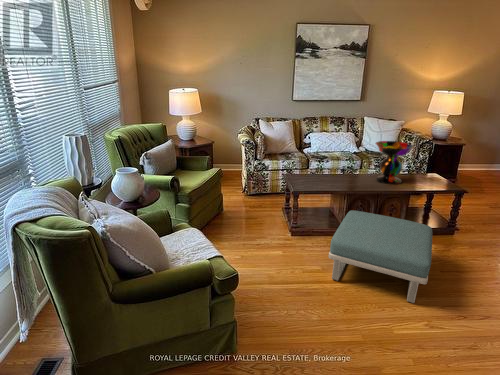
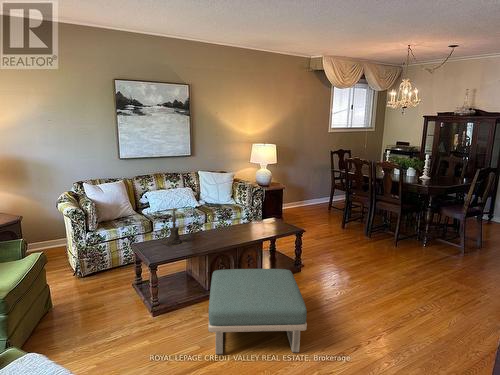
decorative bowl: present [376,141,414,185] -> none [223,193,258,236]
candle holder: none [309,143,333,183] -> present [161,208,187,248]

